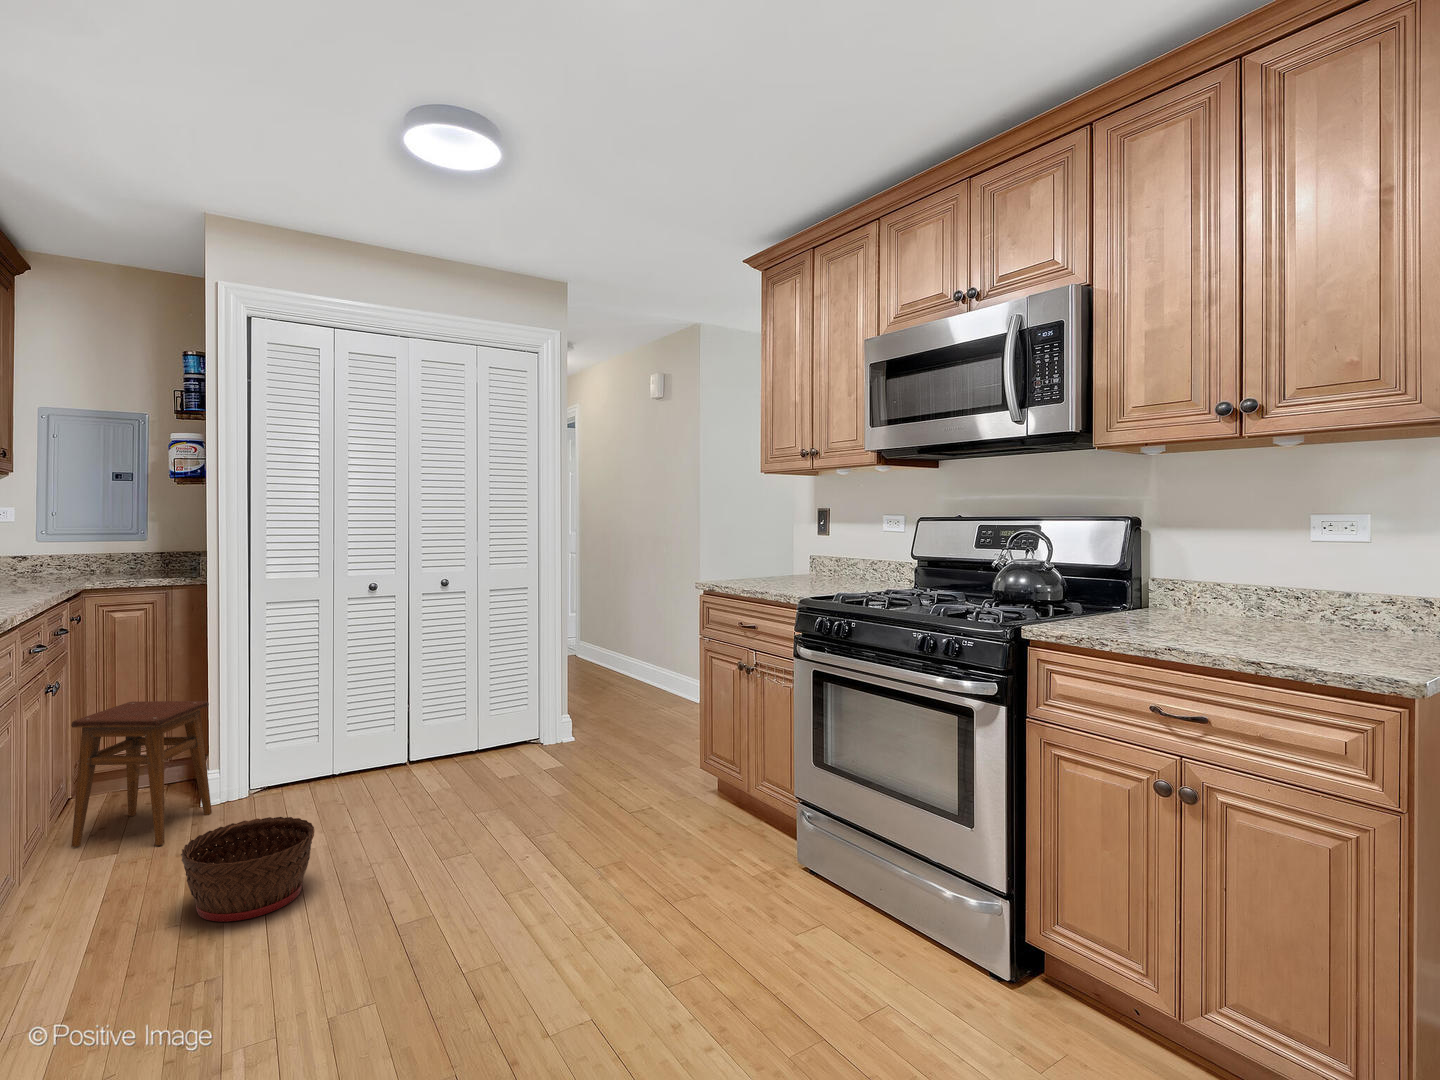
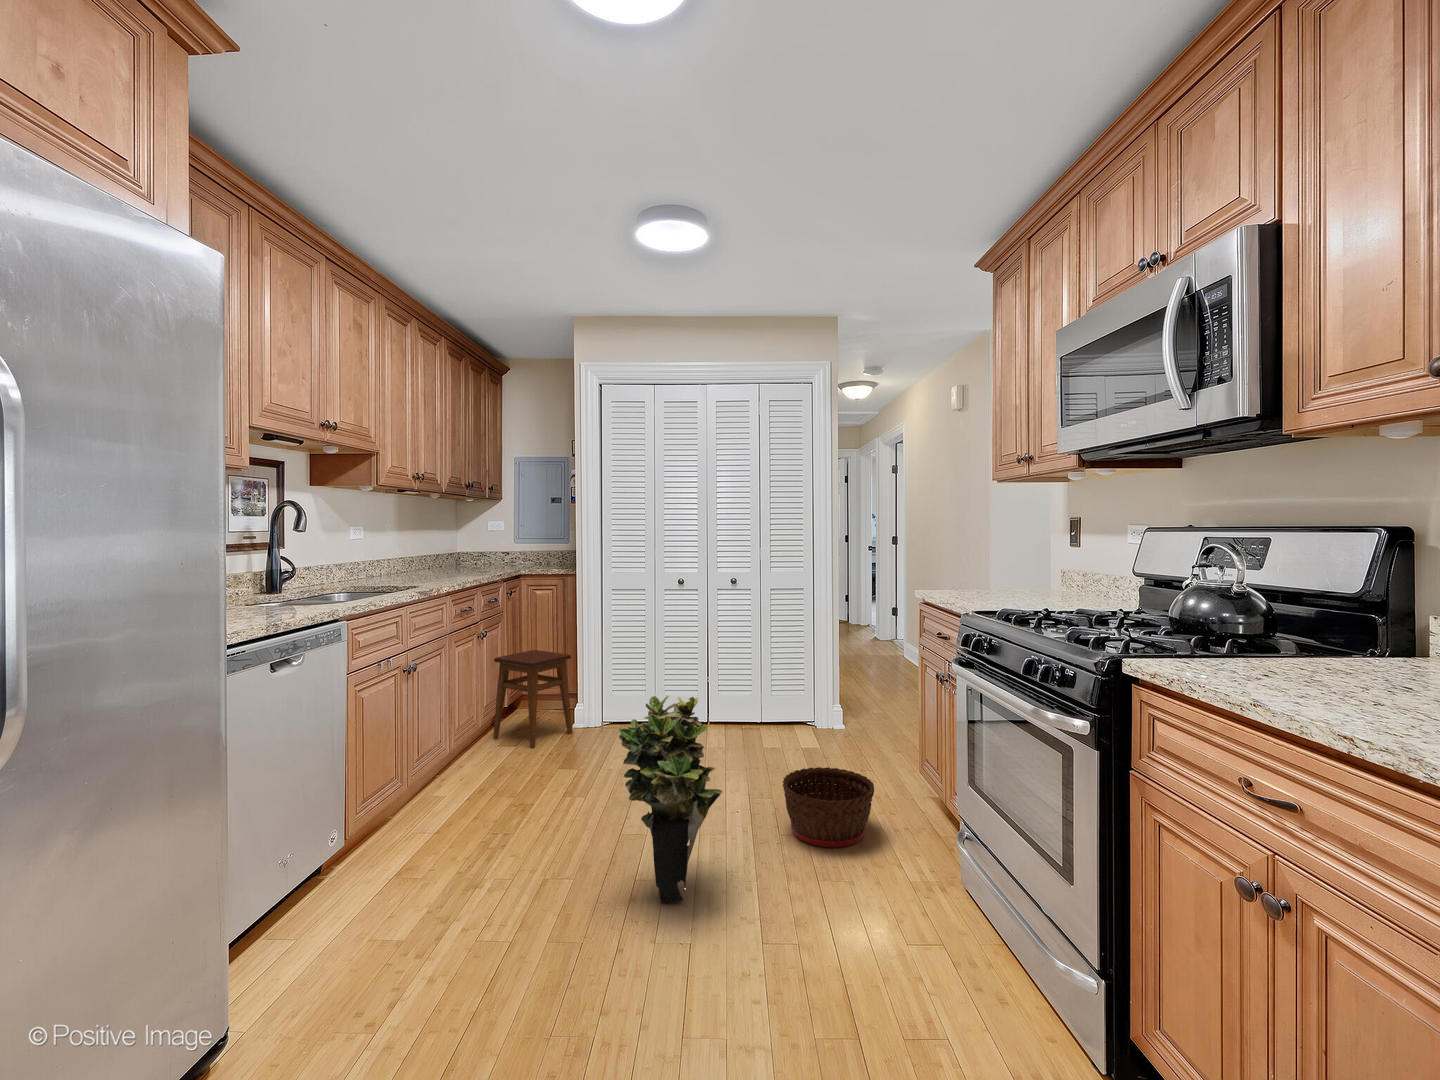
potted plant: none [447,724,584,979] -> present [619,696,722,903]
basket: present [181,817,314,922] -> present [783,767,874,847]

